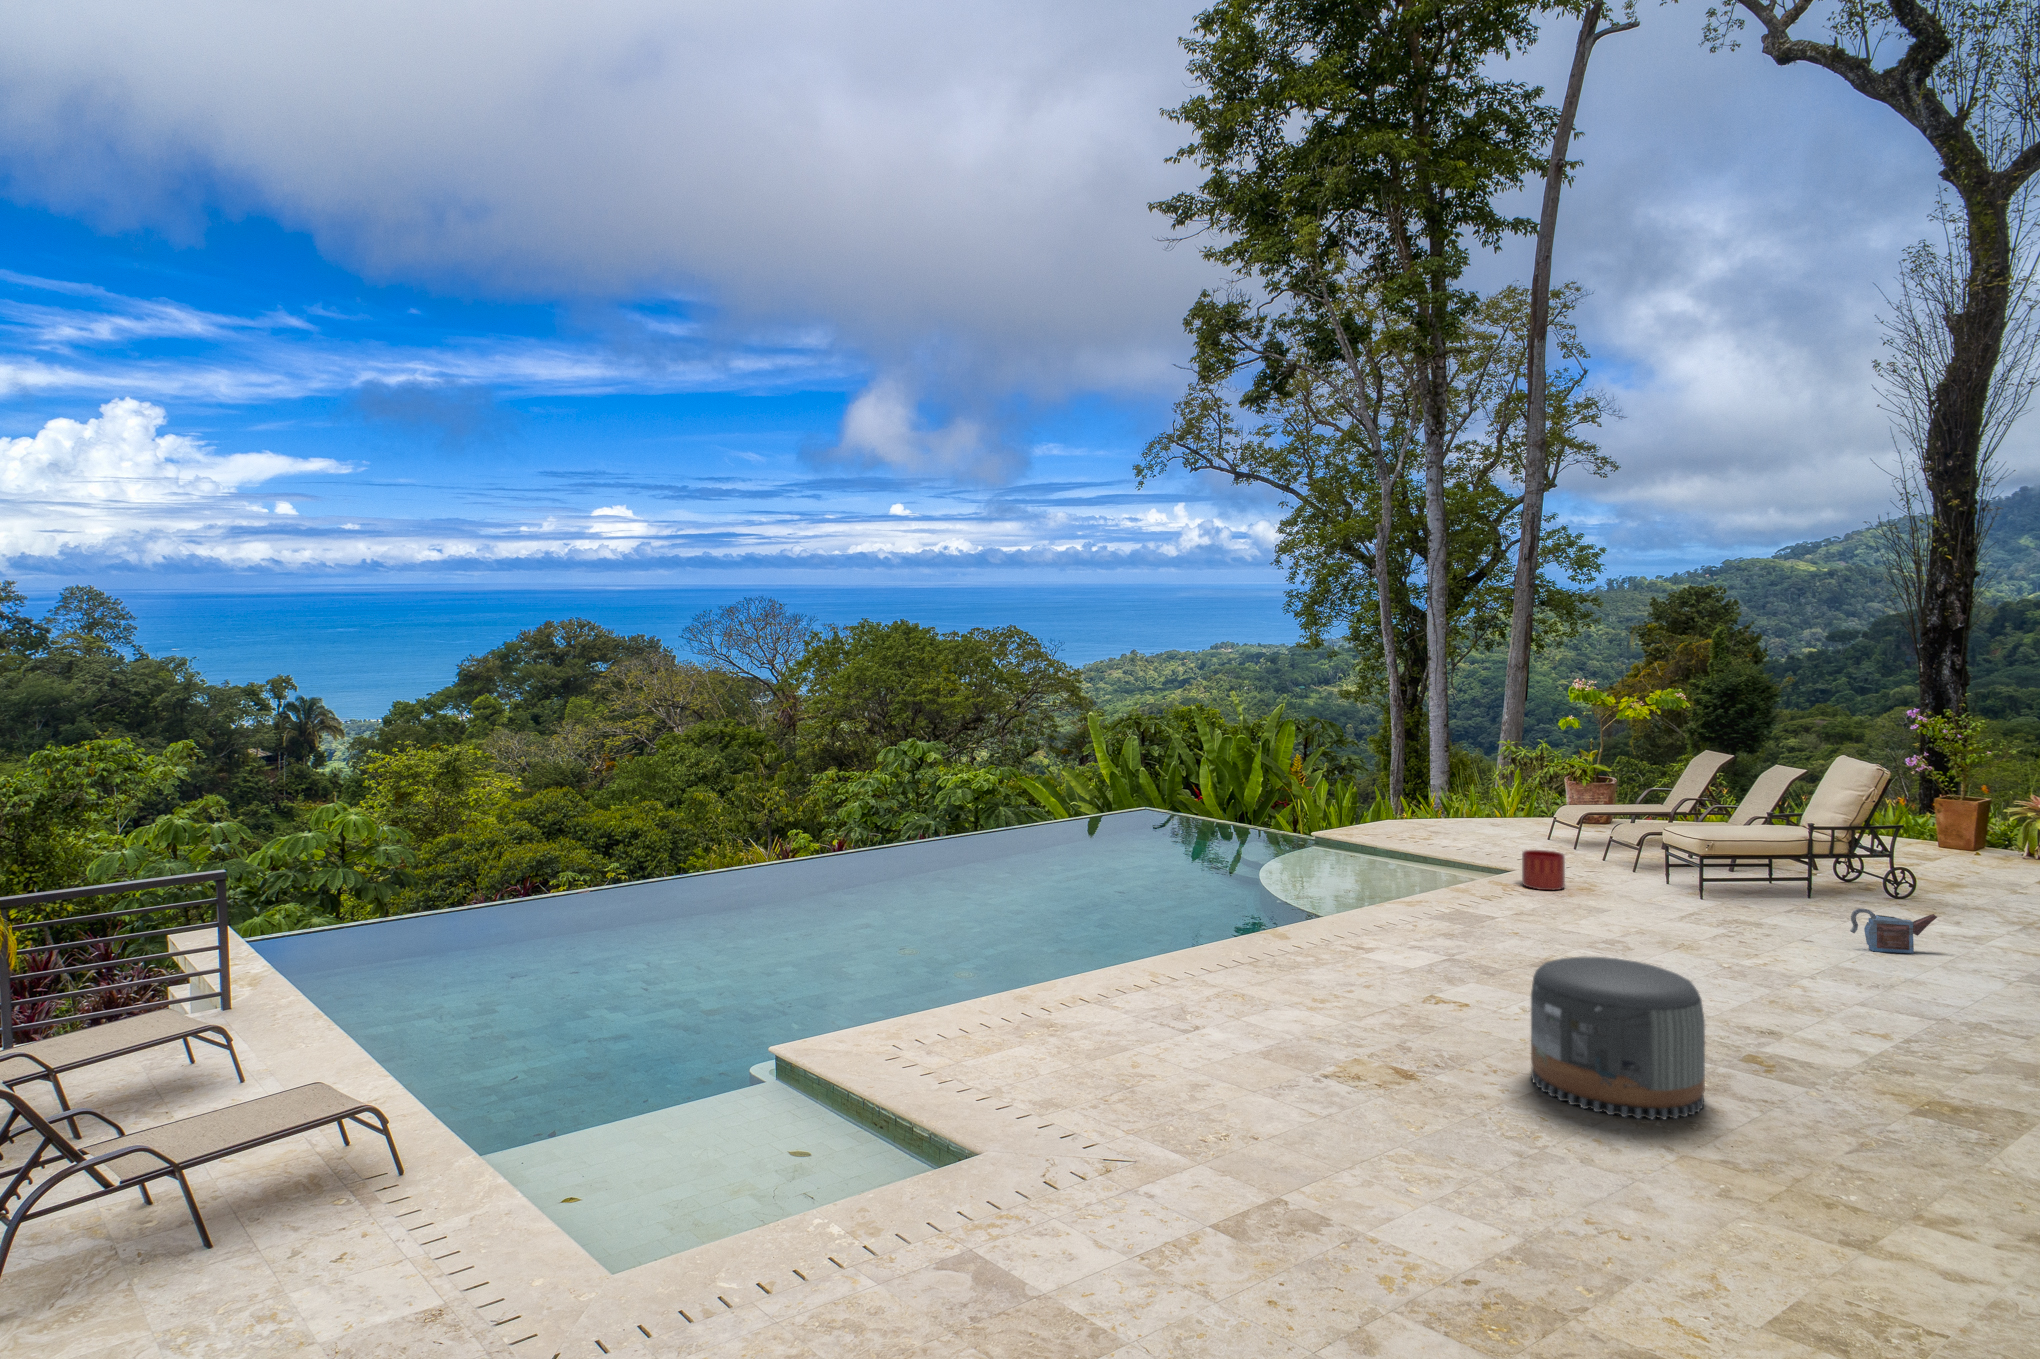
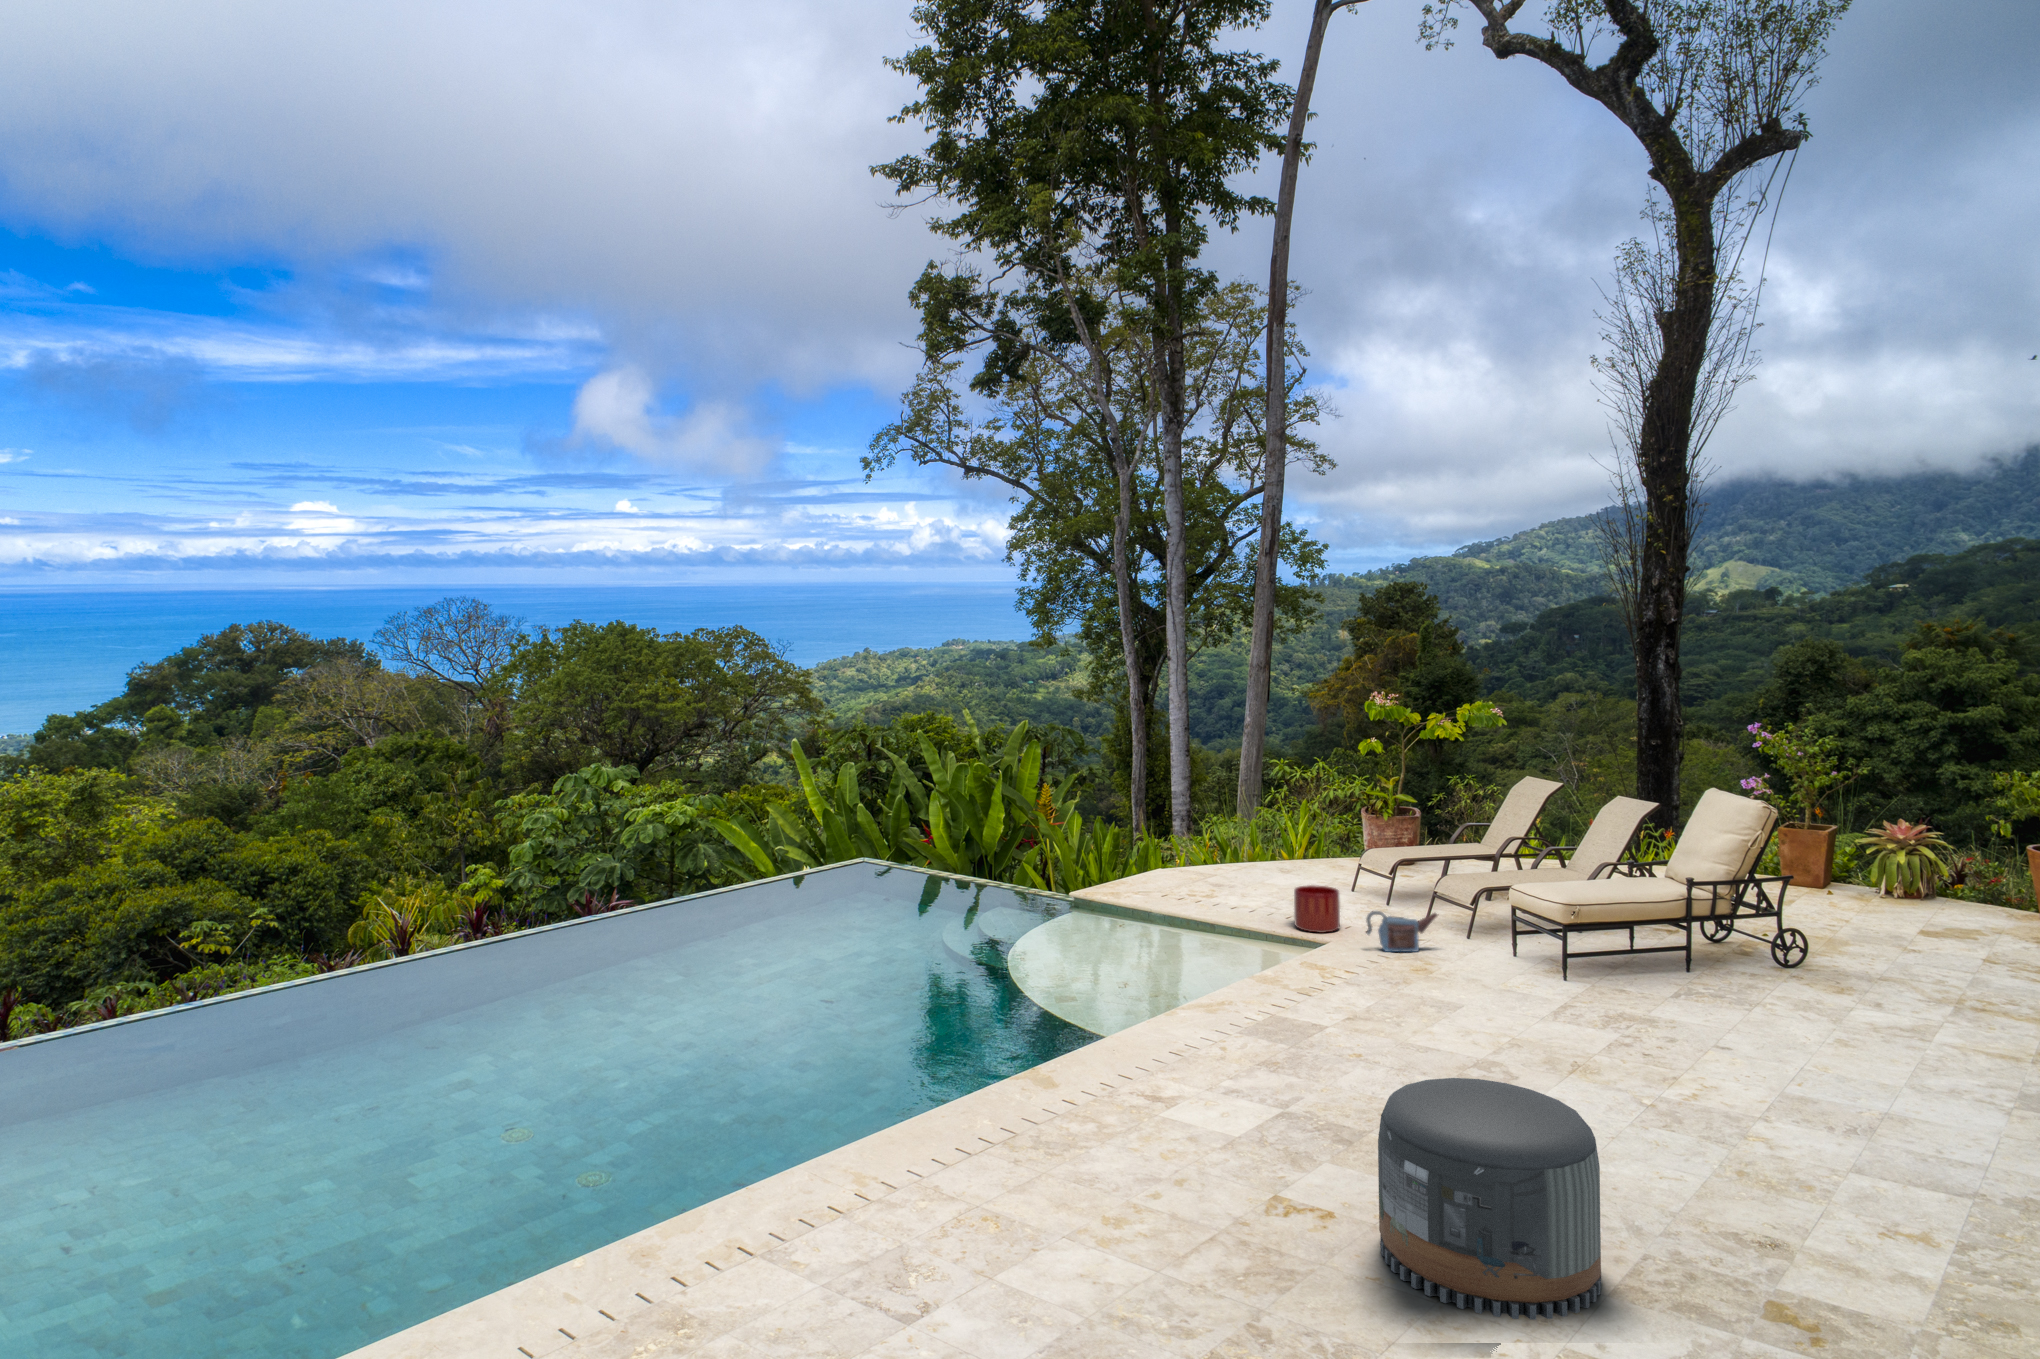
watering can: present [1850,908,1937,953] -> present [1366,911,1437,952]

